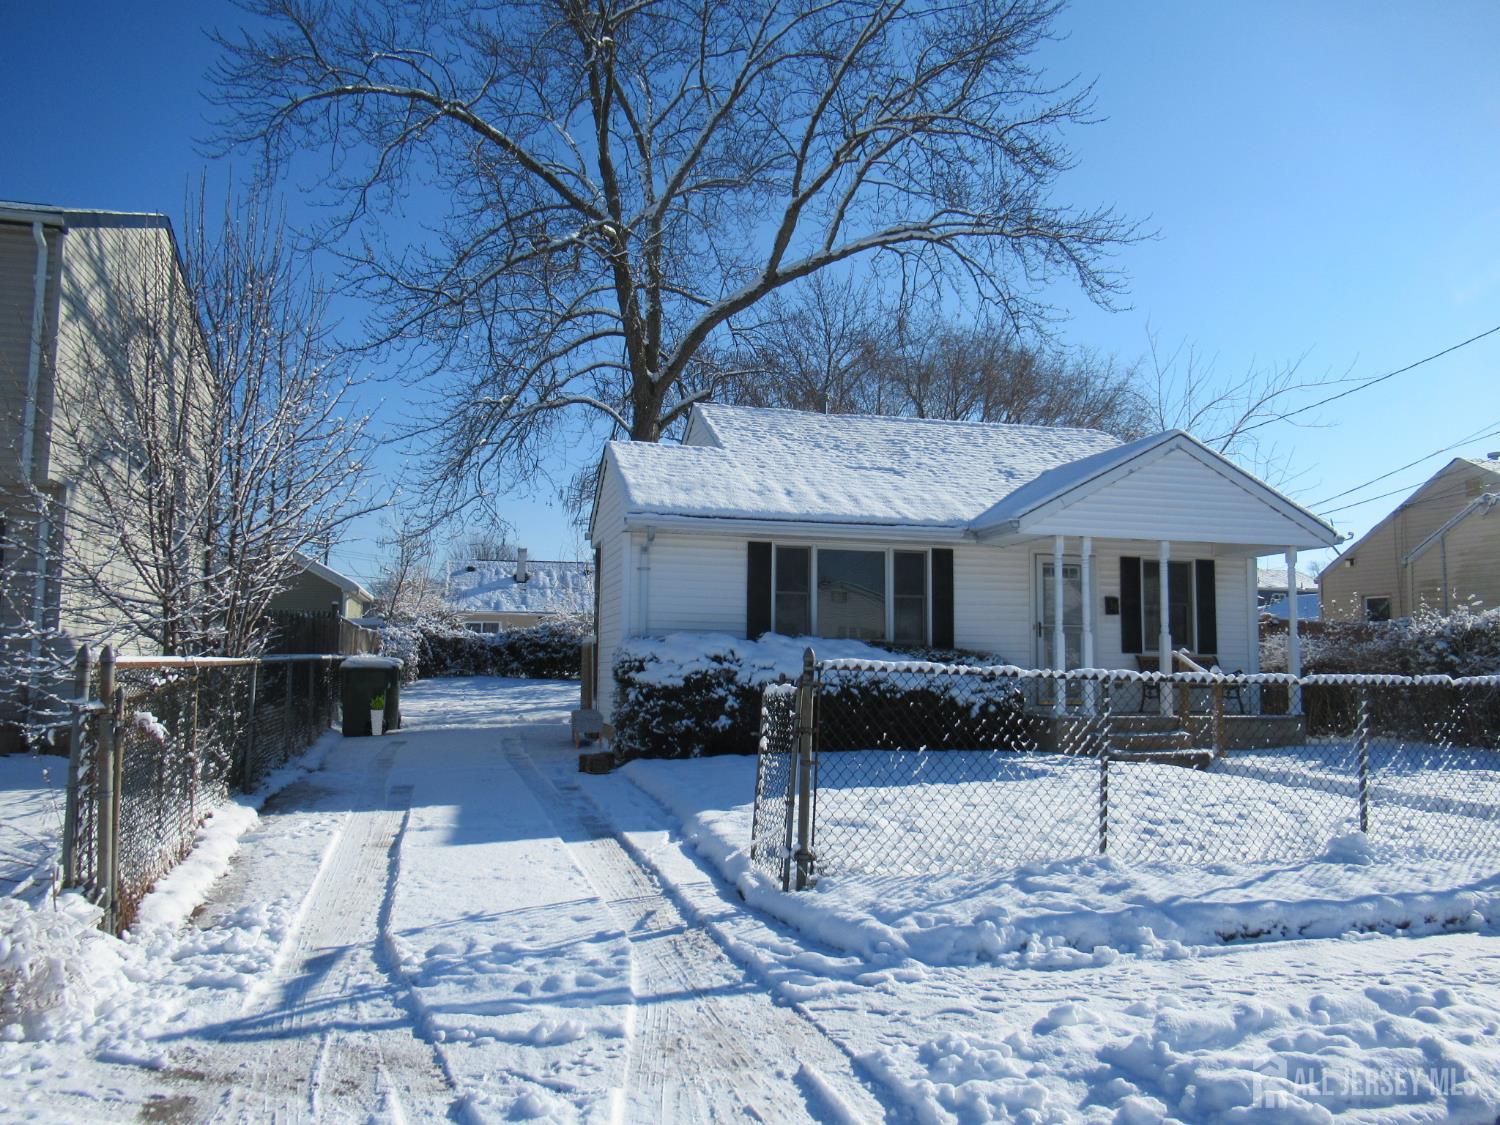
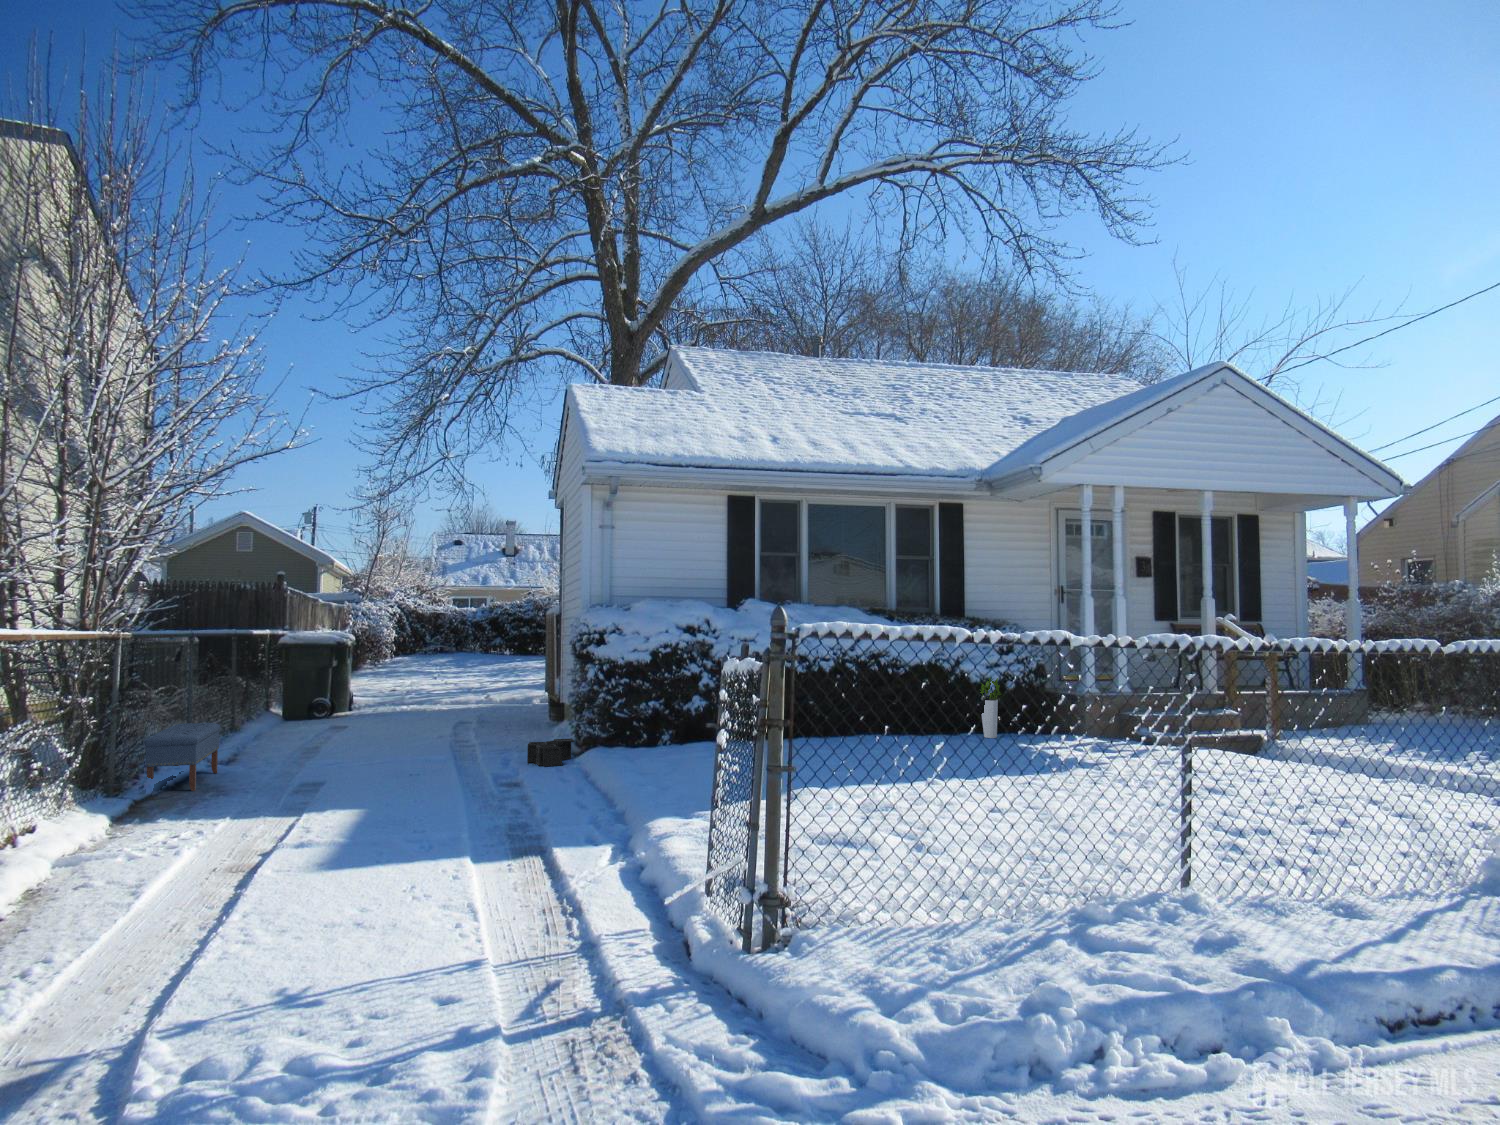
planter: present [370,696,385,735] -> present [980,678,1001,738]
bench: present [571,709,604,748] -> present [145,723,220,791]

